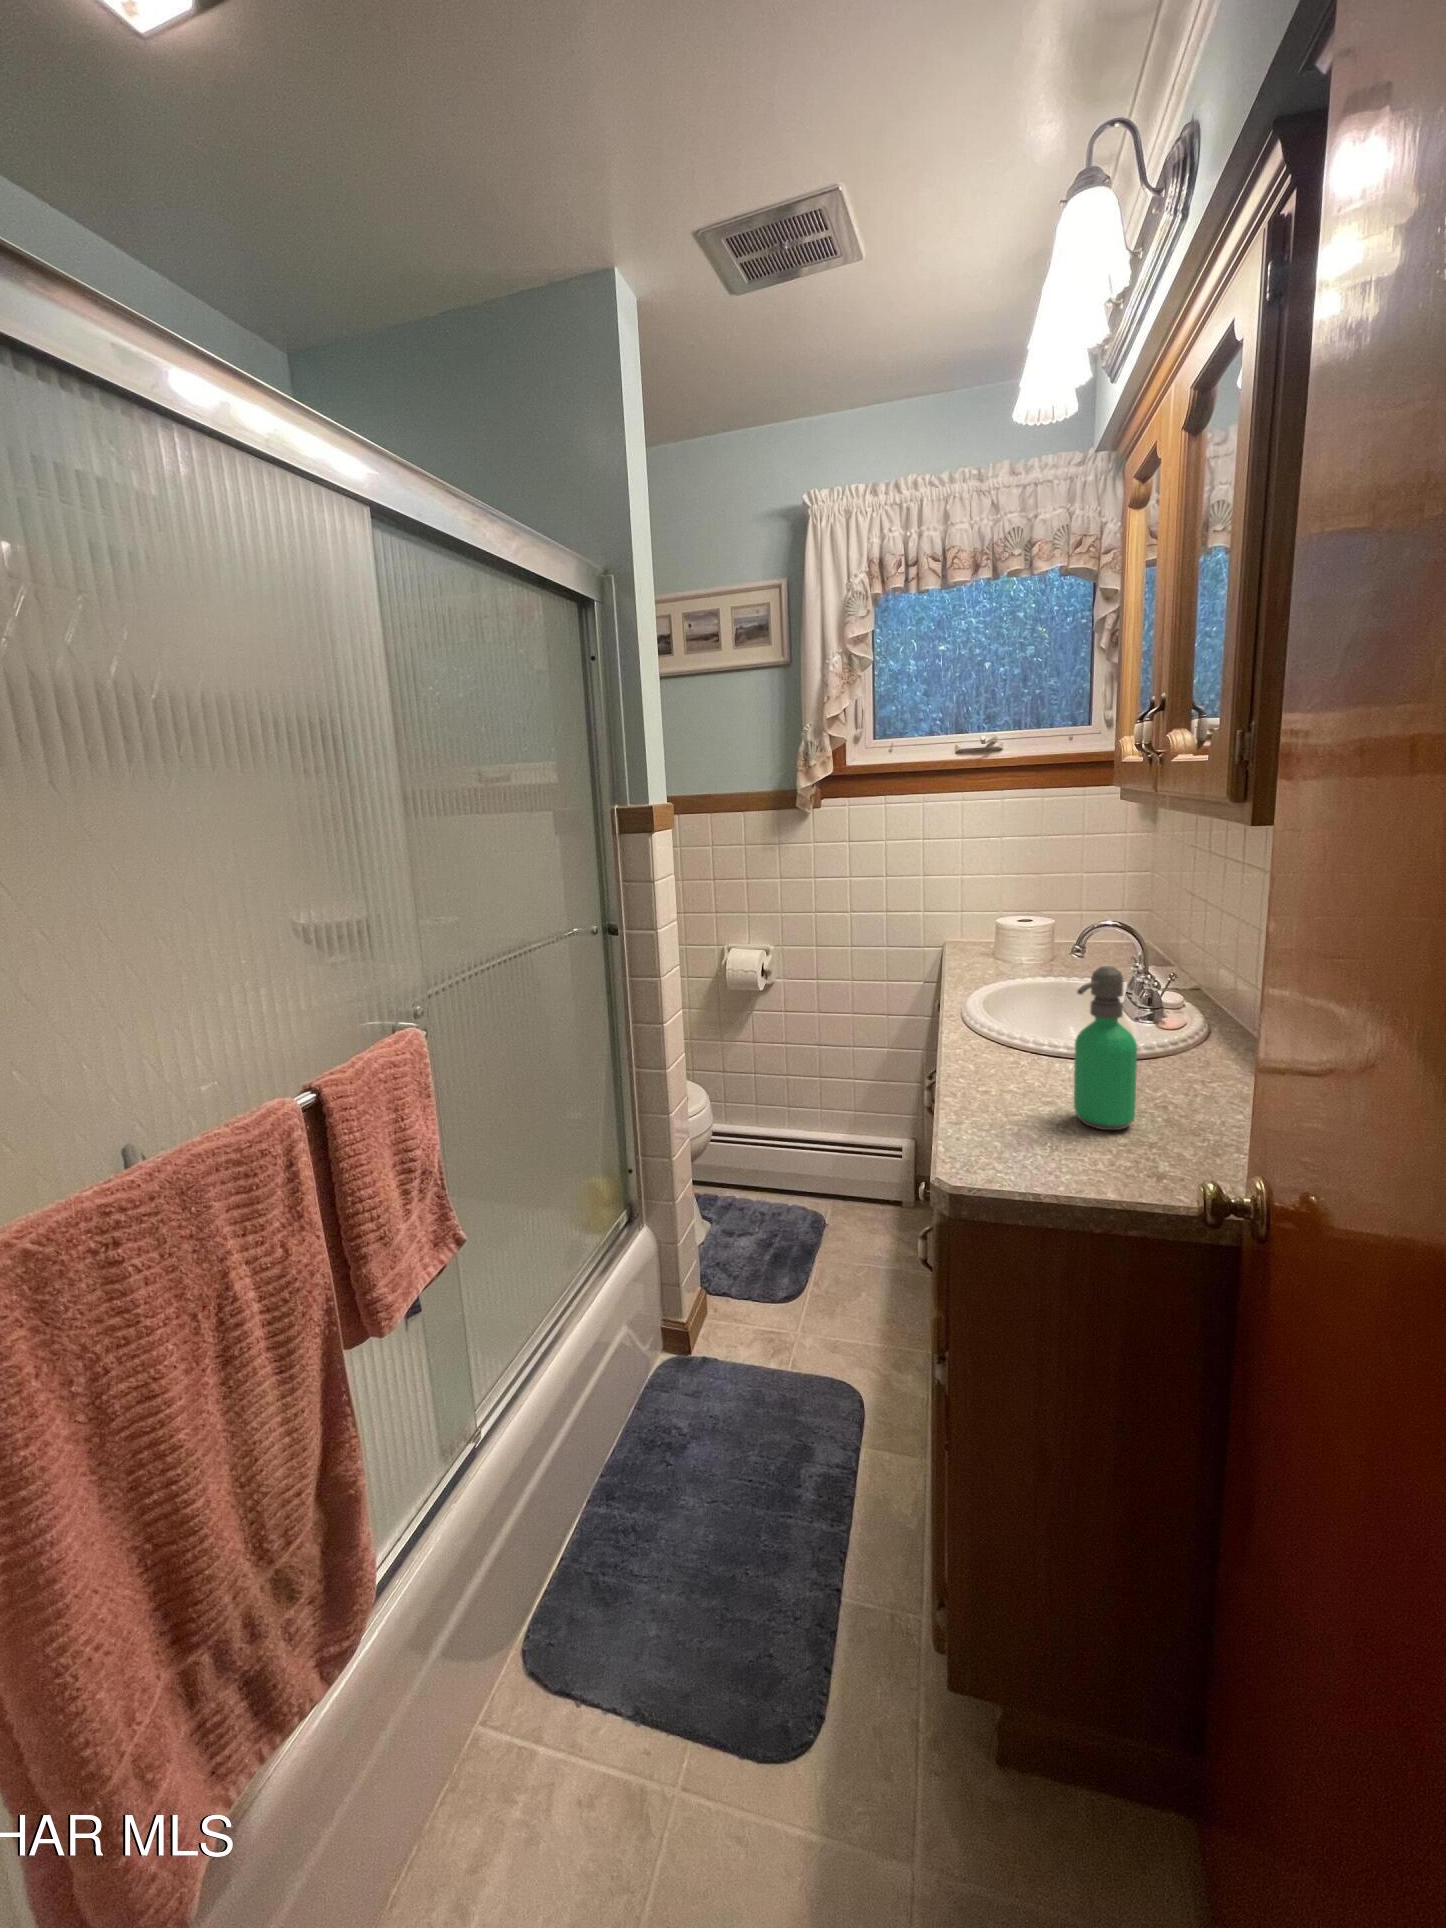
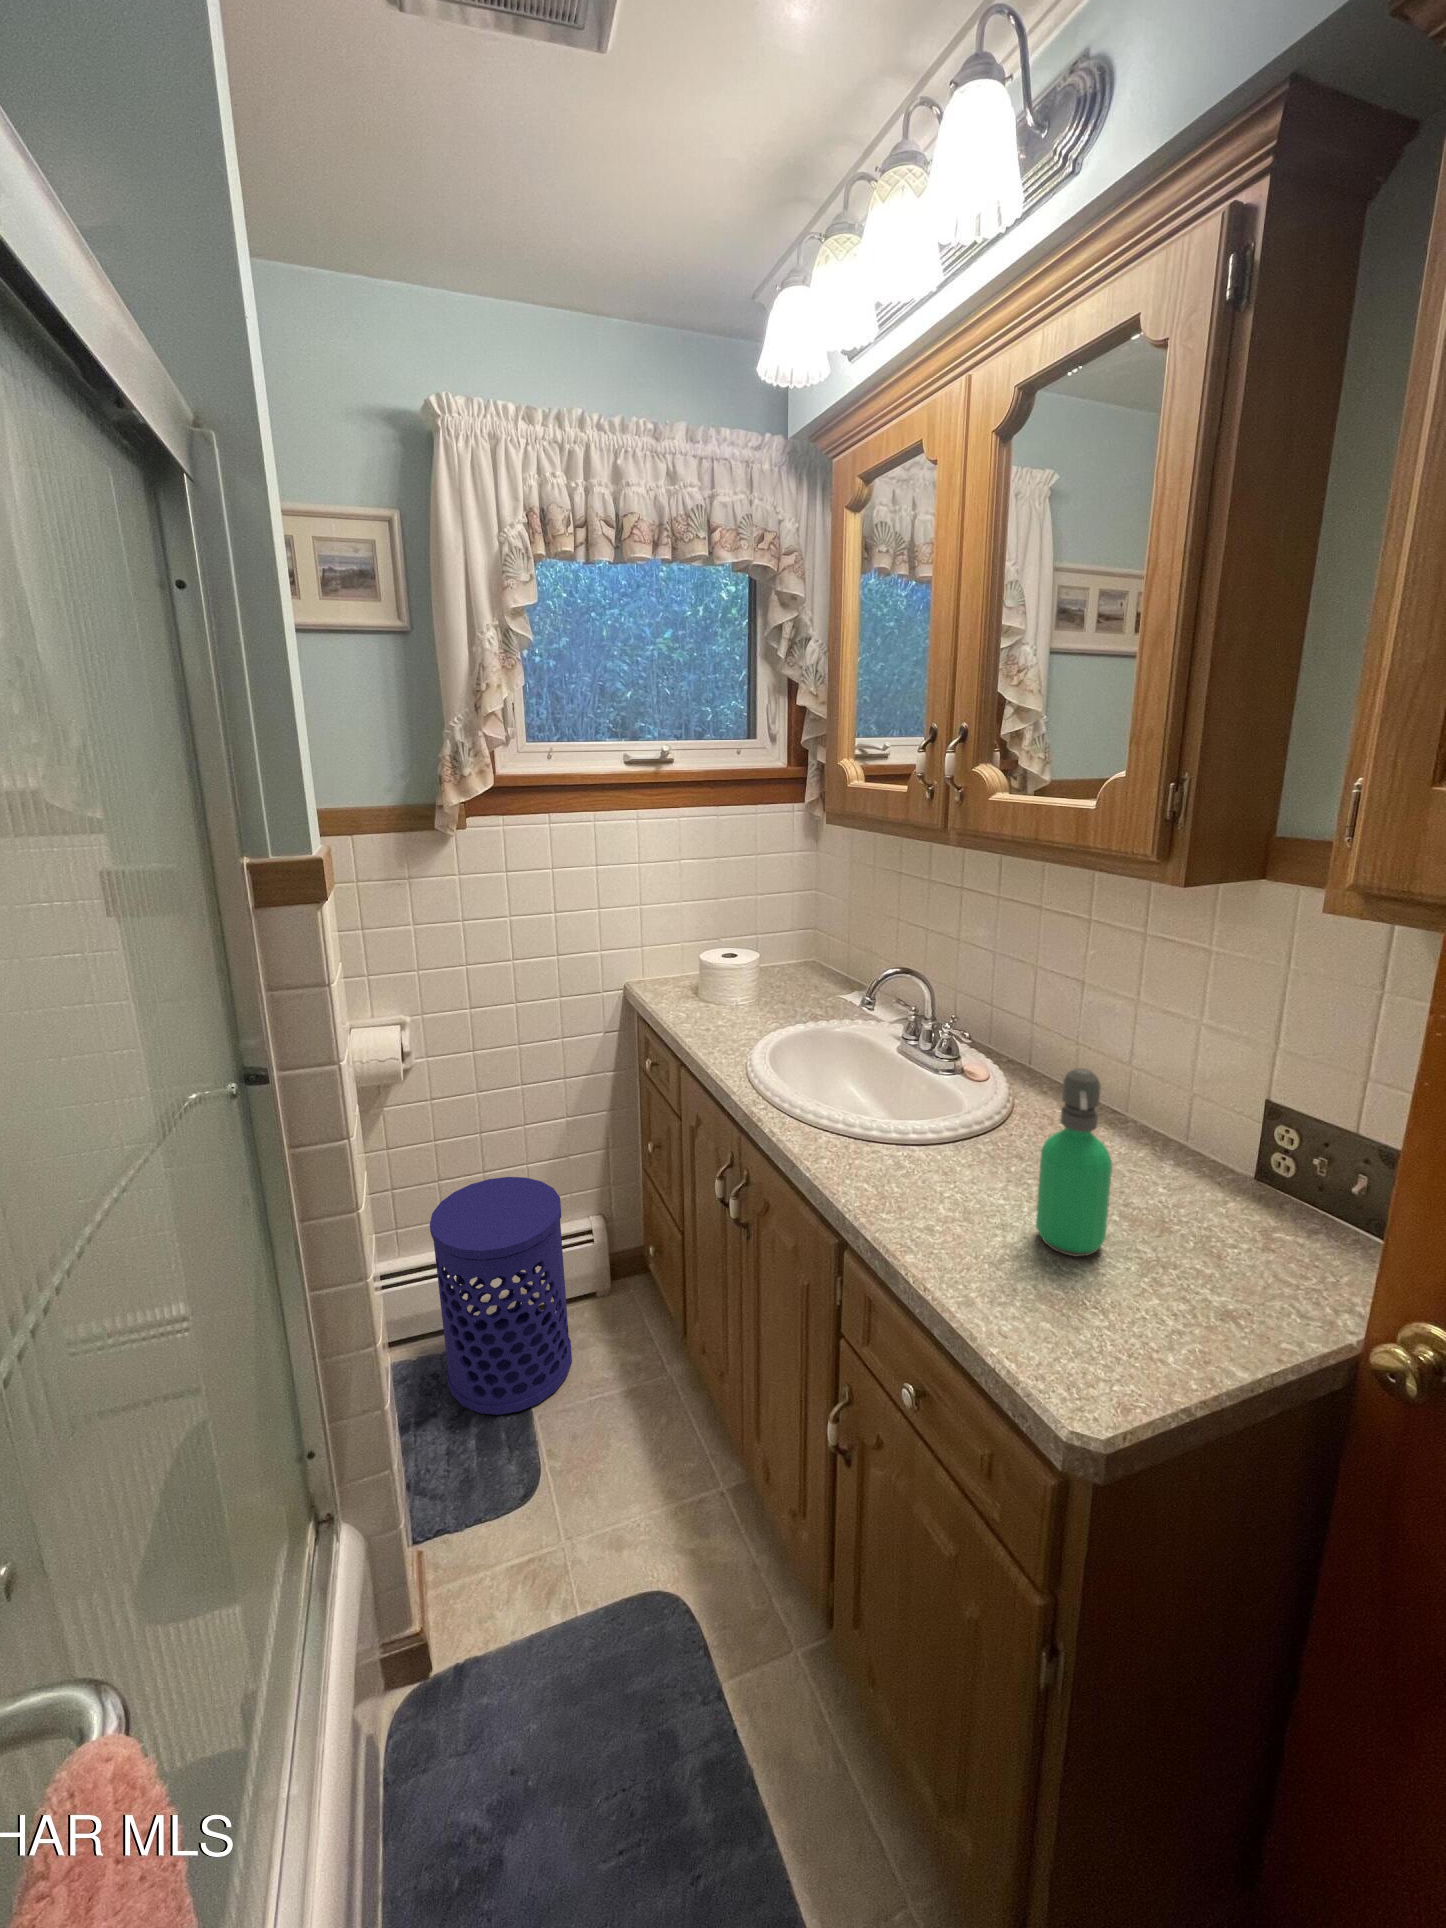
waste bin: none [761,1079,863,1250] -> present [430,1177,572,1415]

